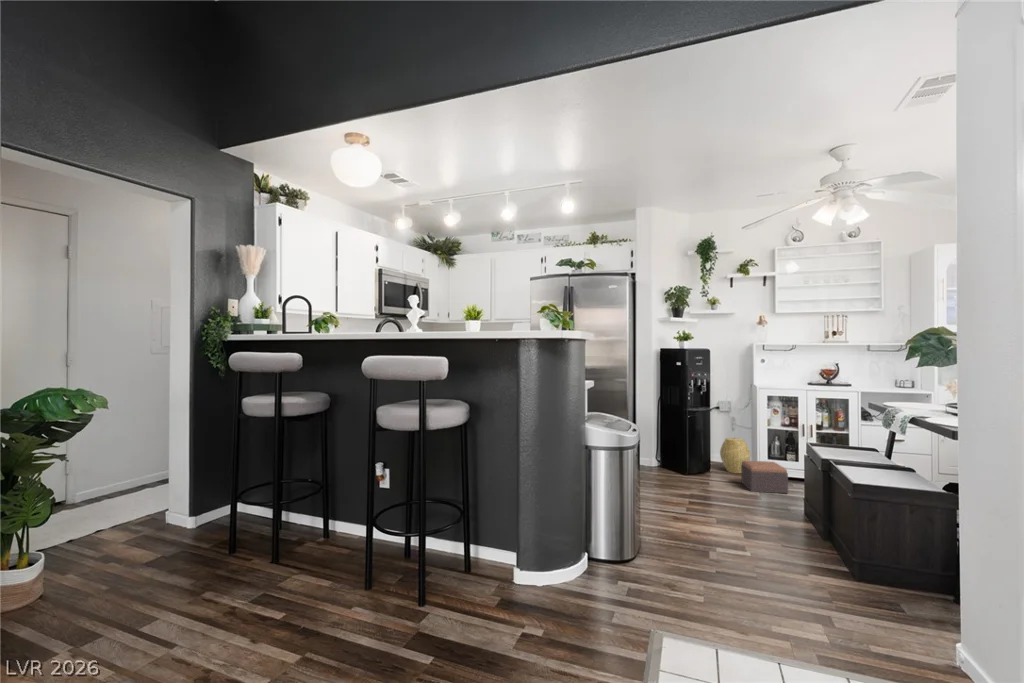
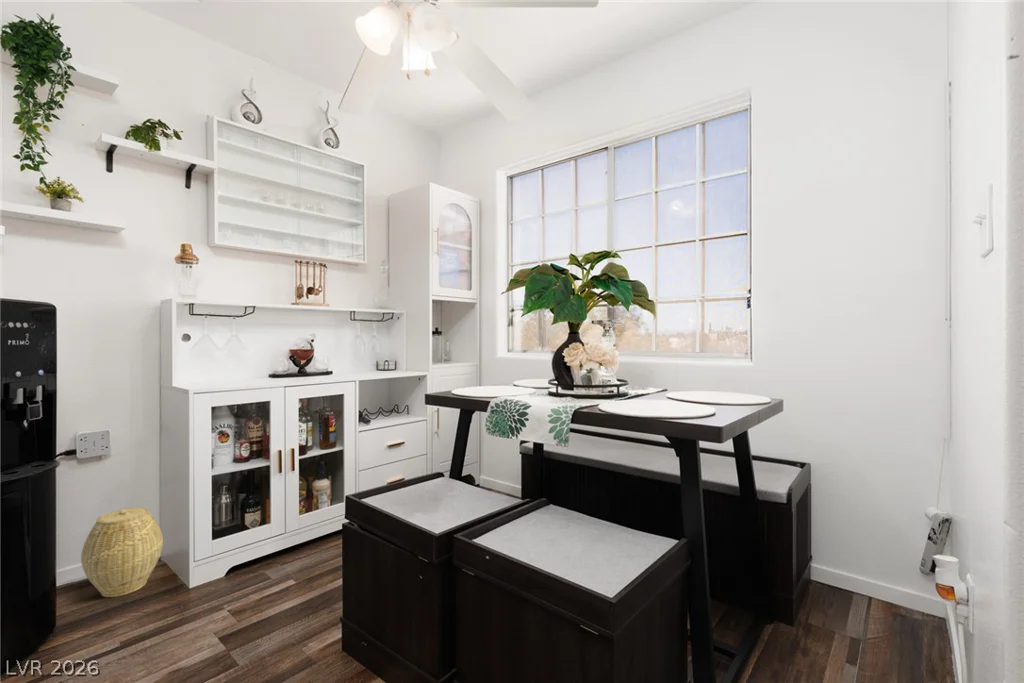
footstool: present [741,461,788,493] -> none [160,550,281,658]

